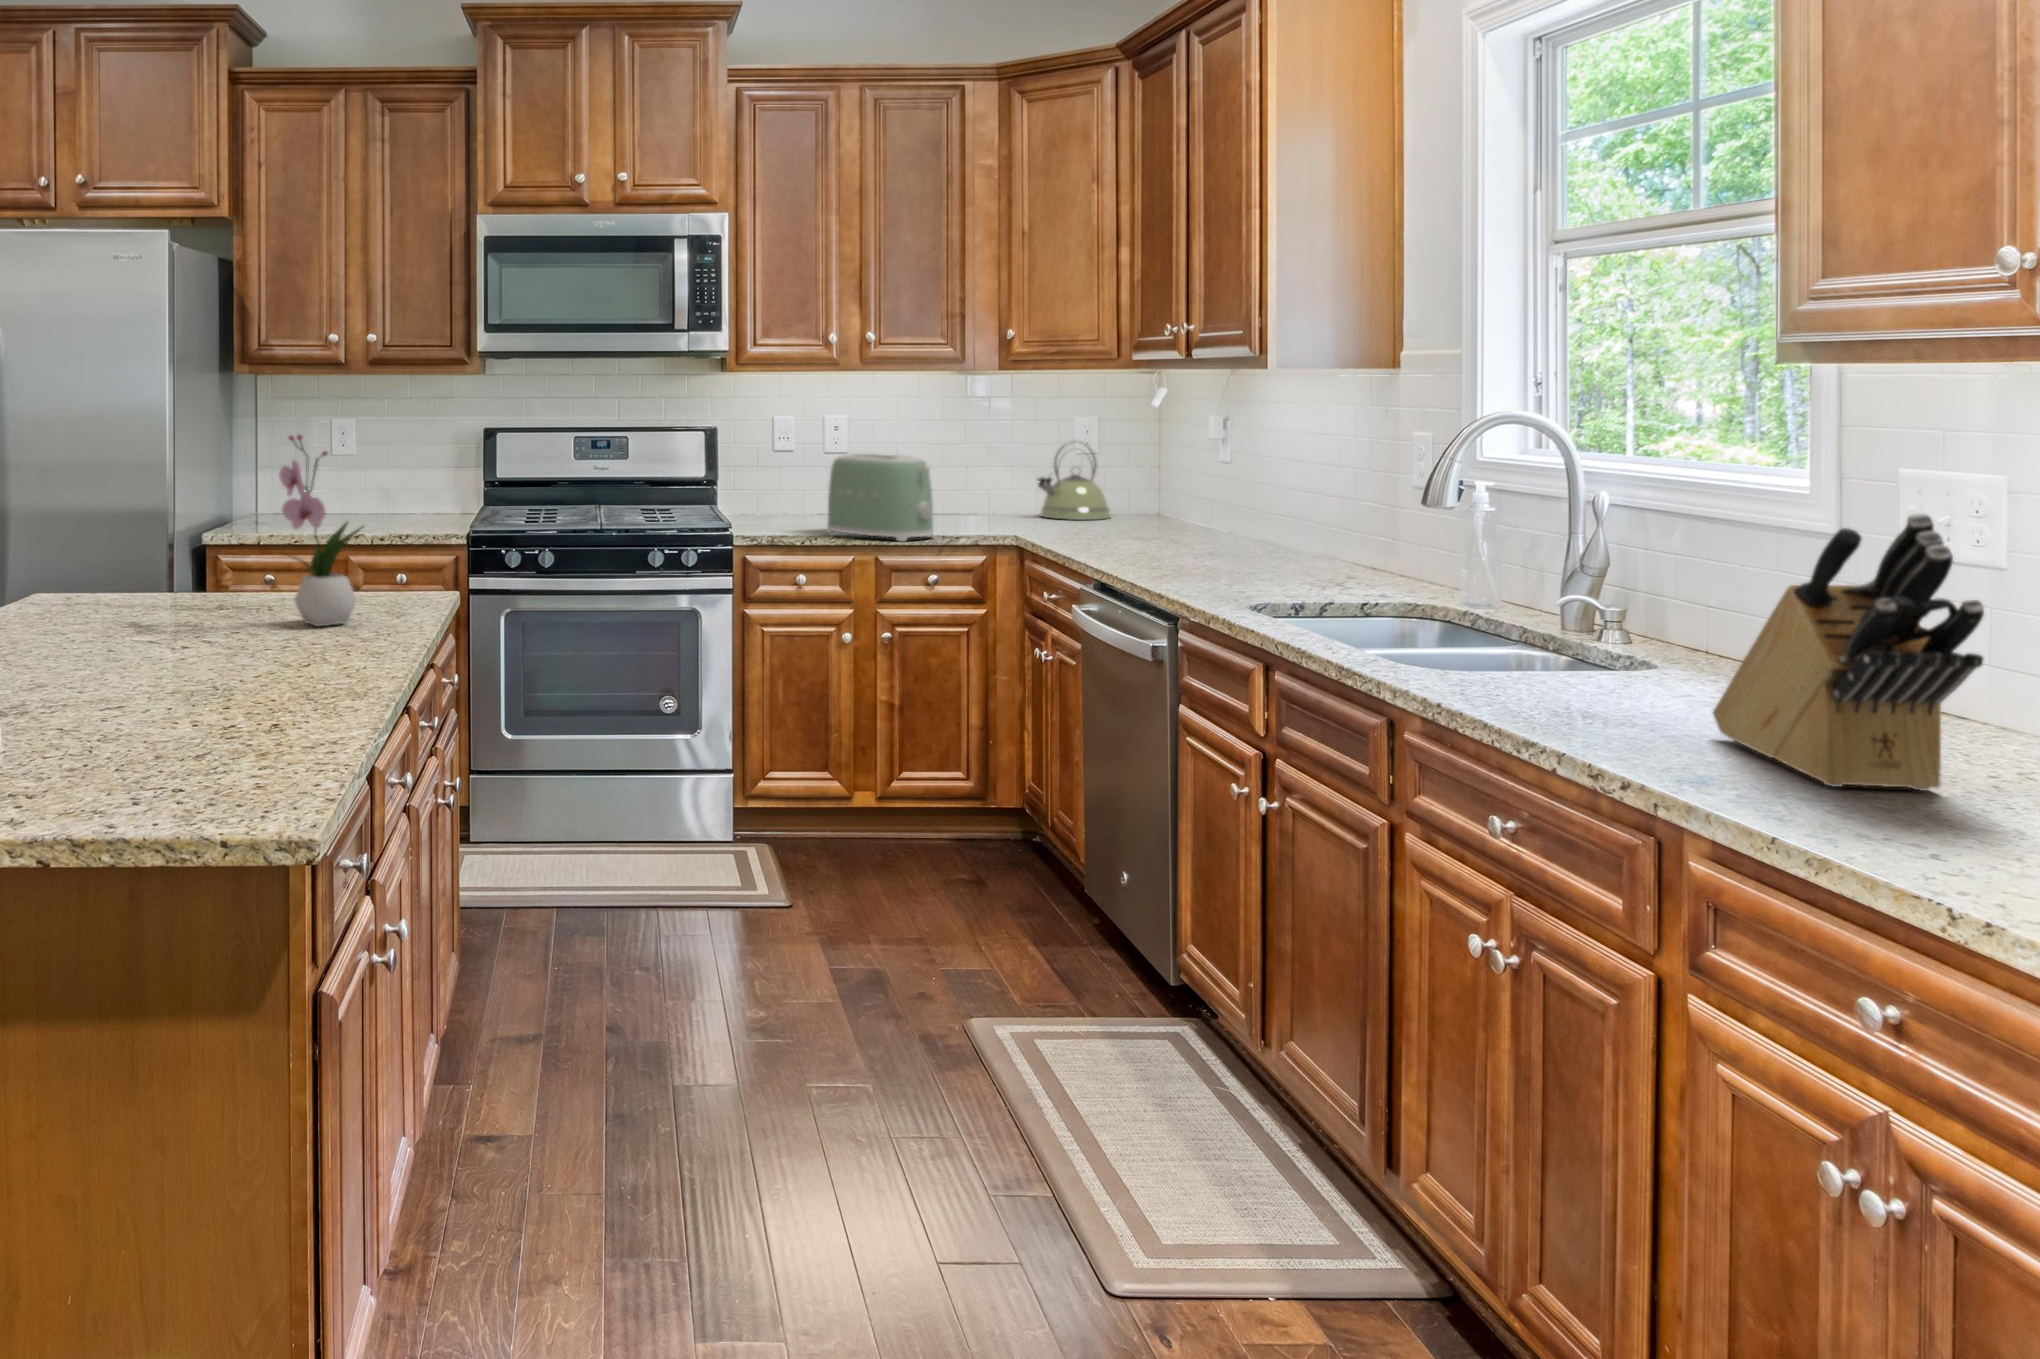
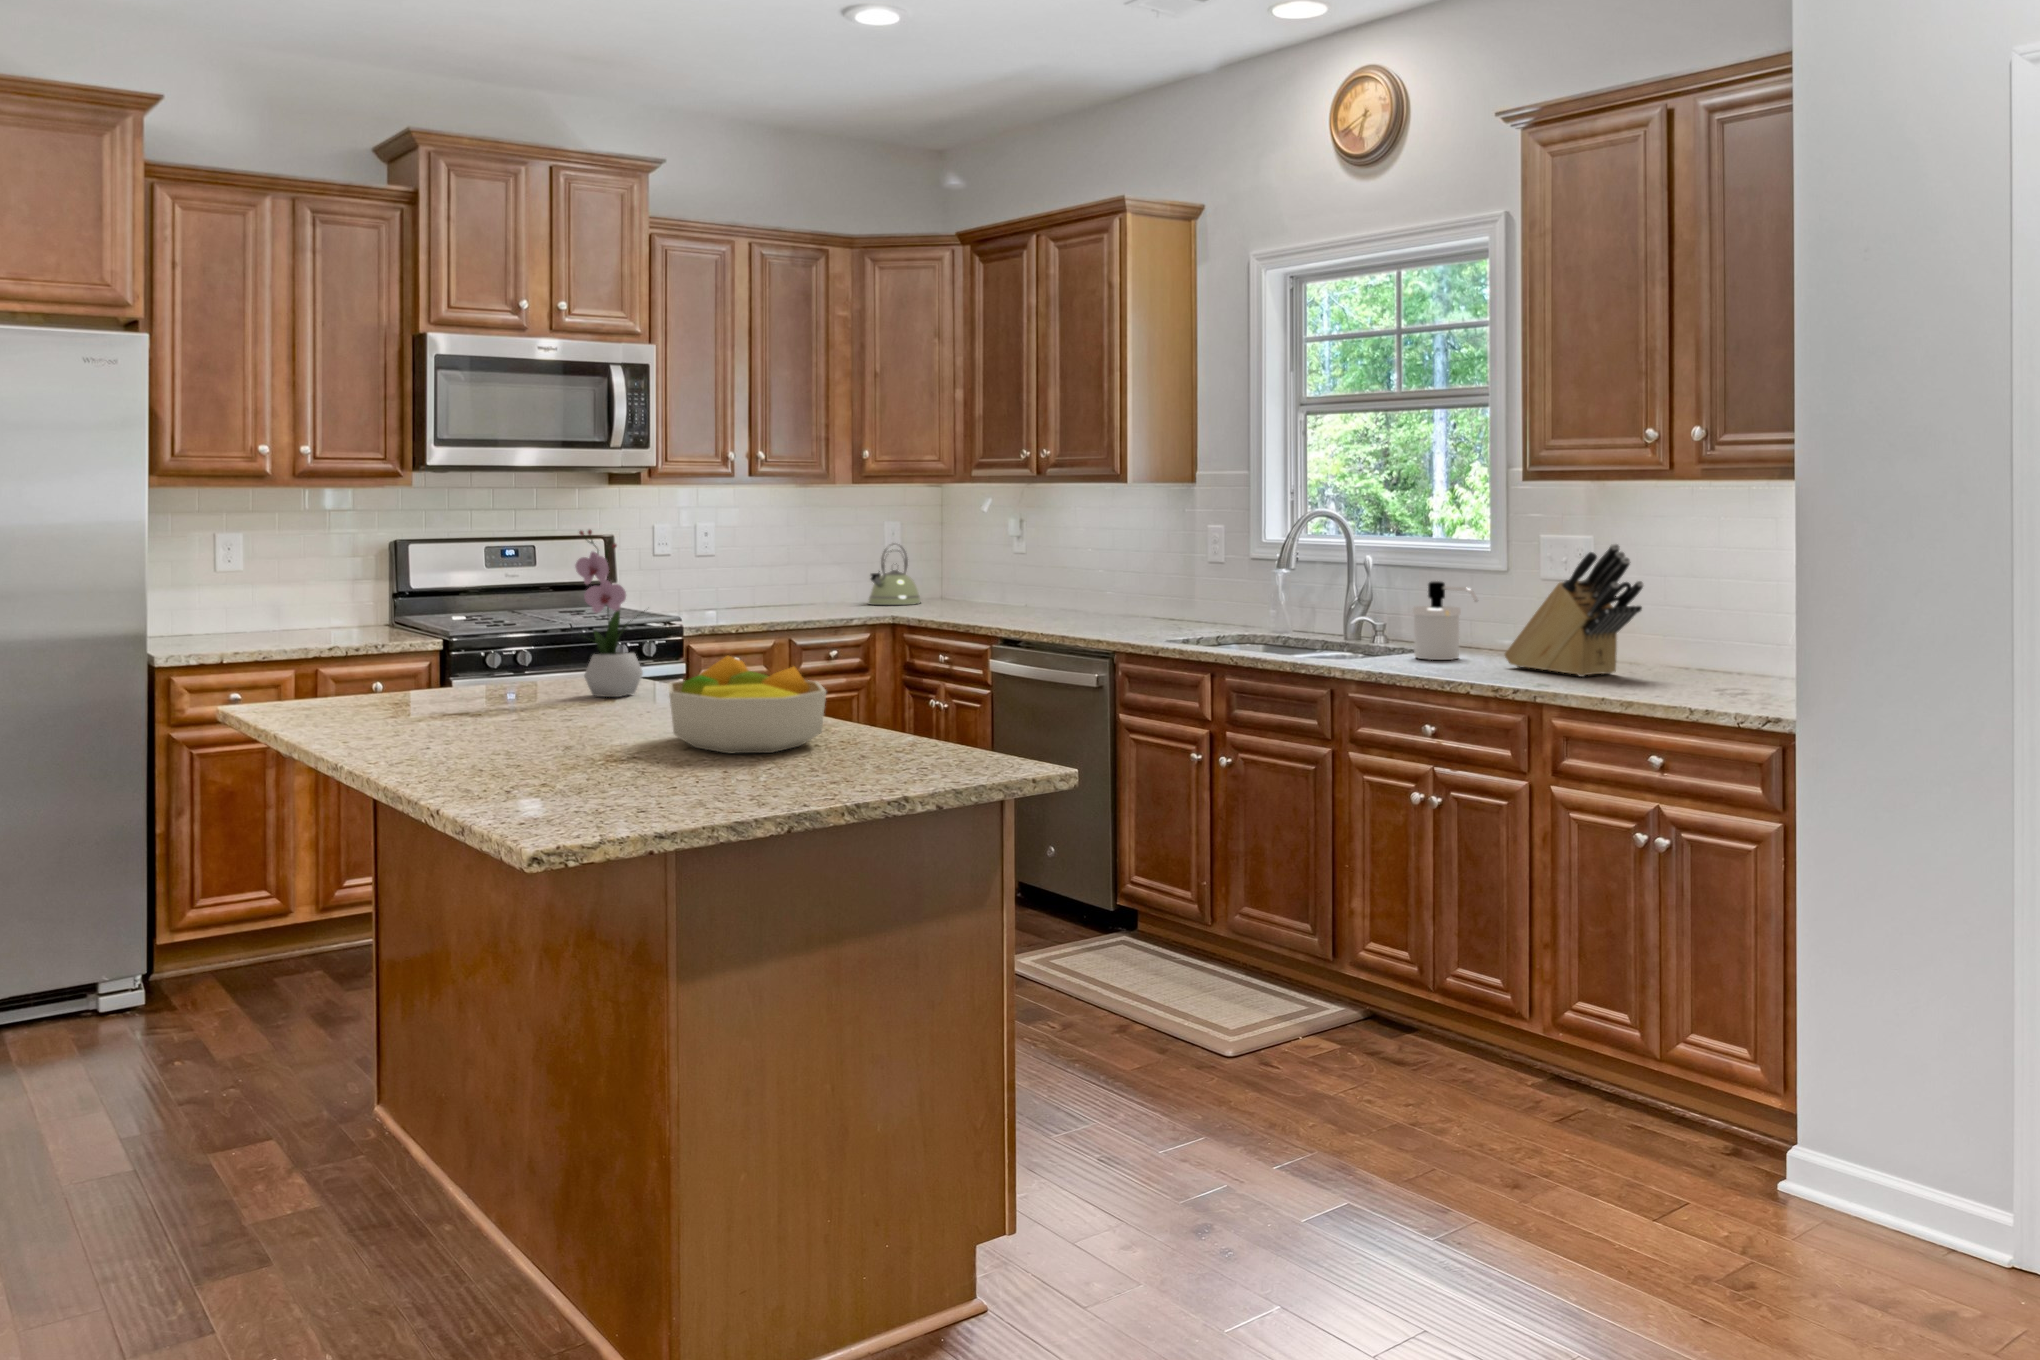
toaster: present [827,454,934,541] -> none [746,555,844,624]
soap dispenser: none [1577,556,1693,704] -> present [1413,581,1478,660]
fruit bowl: none [59,601,261,734] -> present [668,656,826,753]

